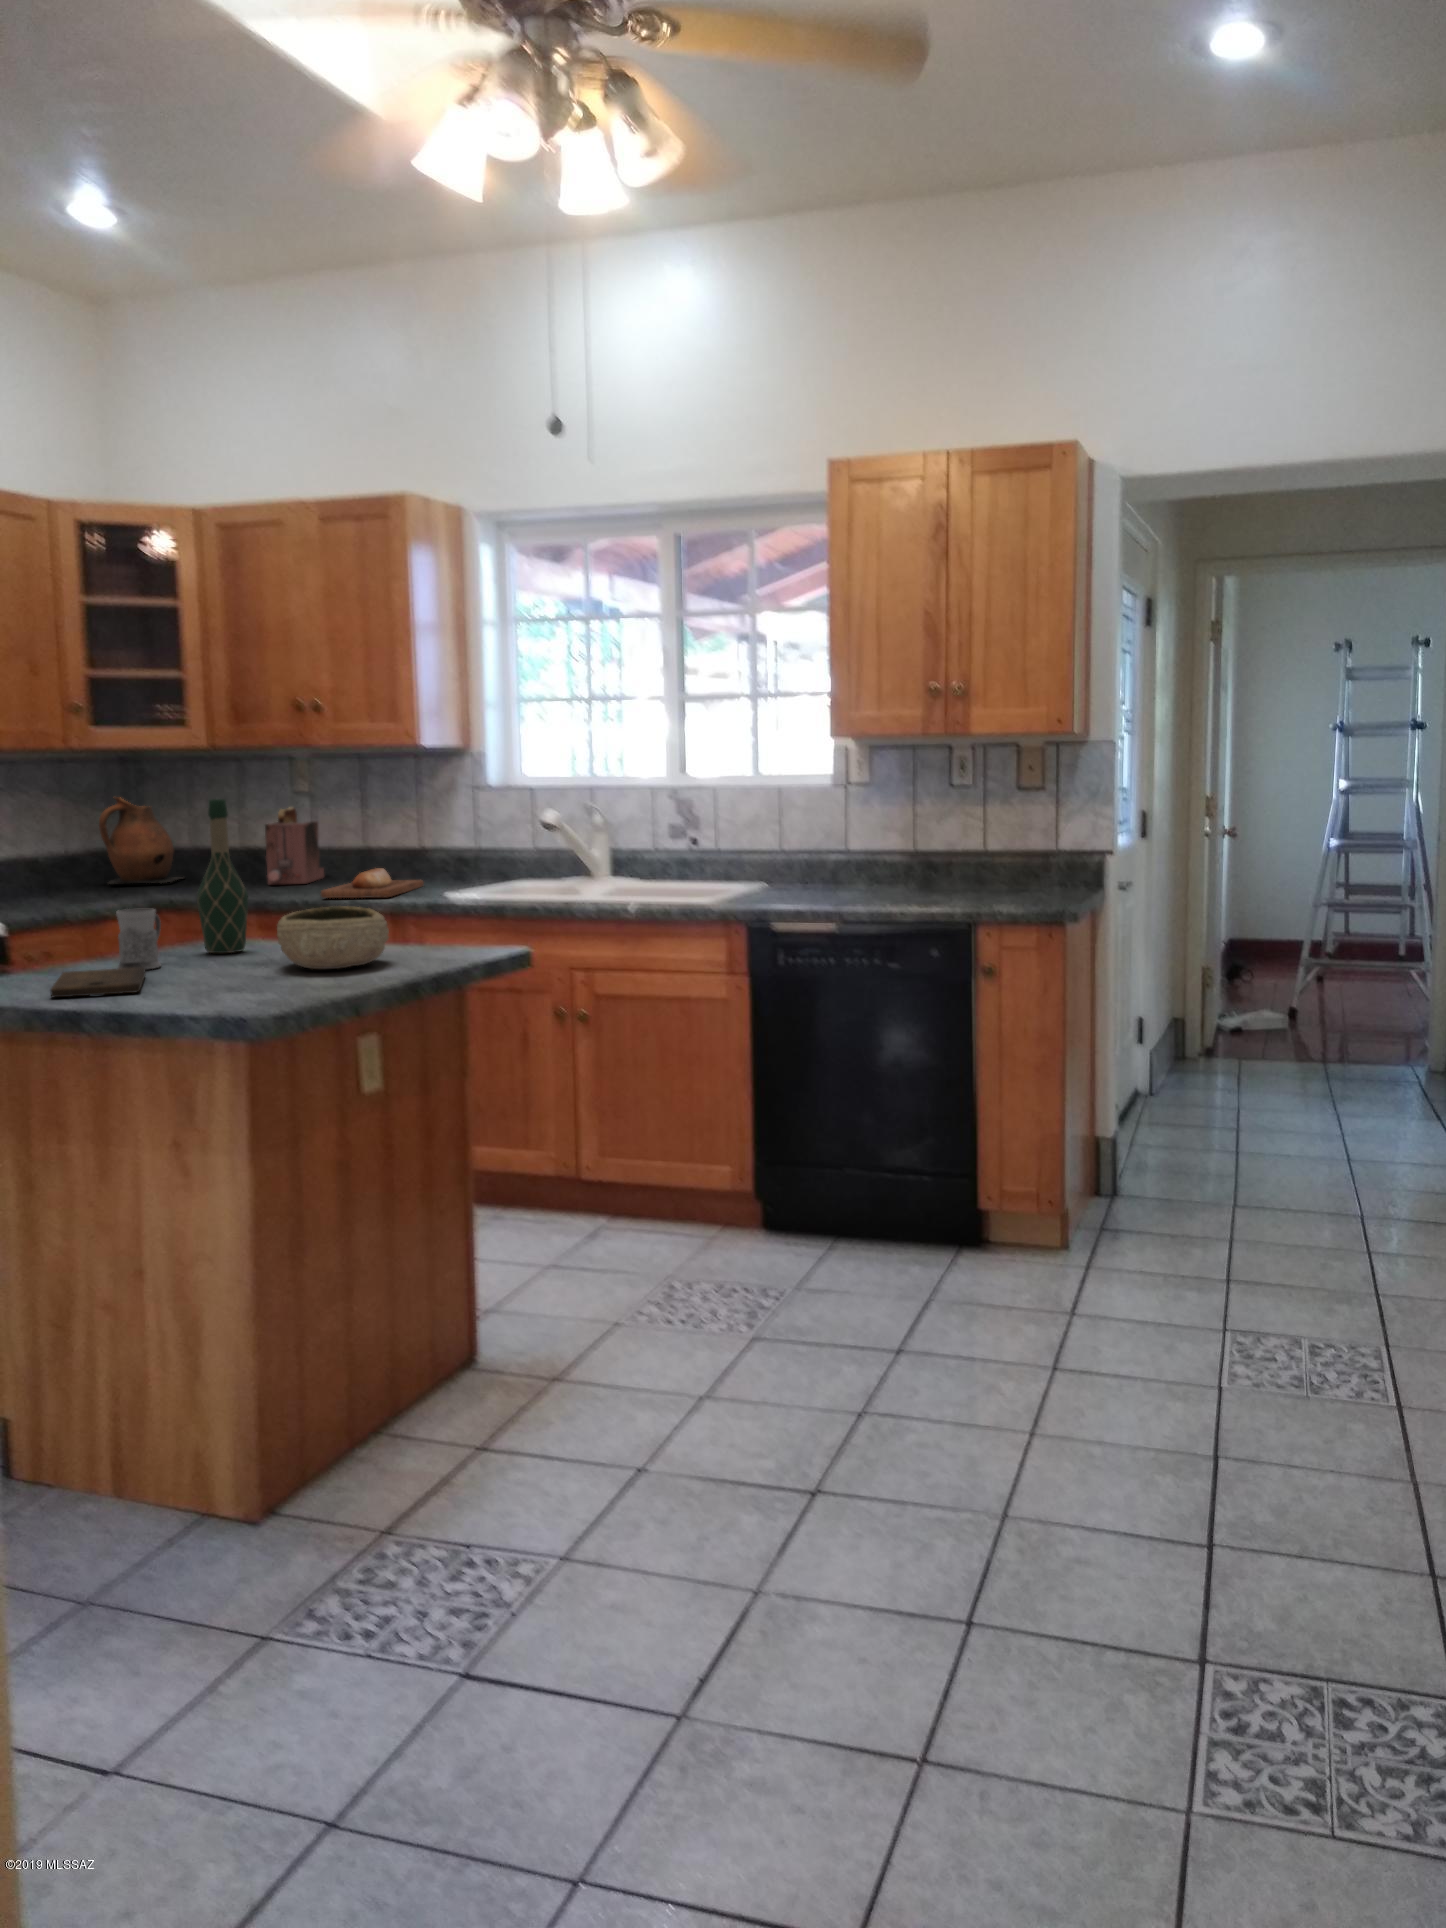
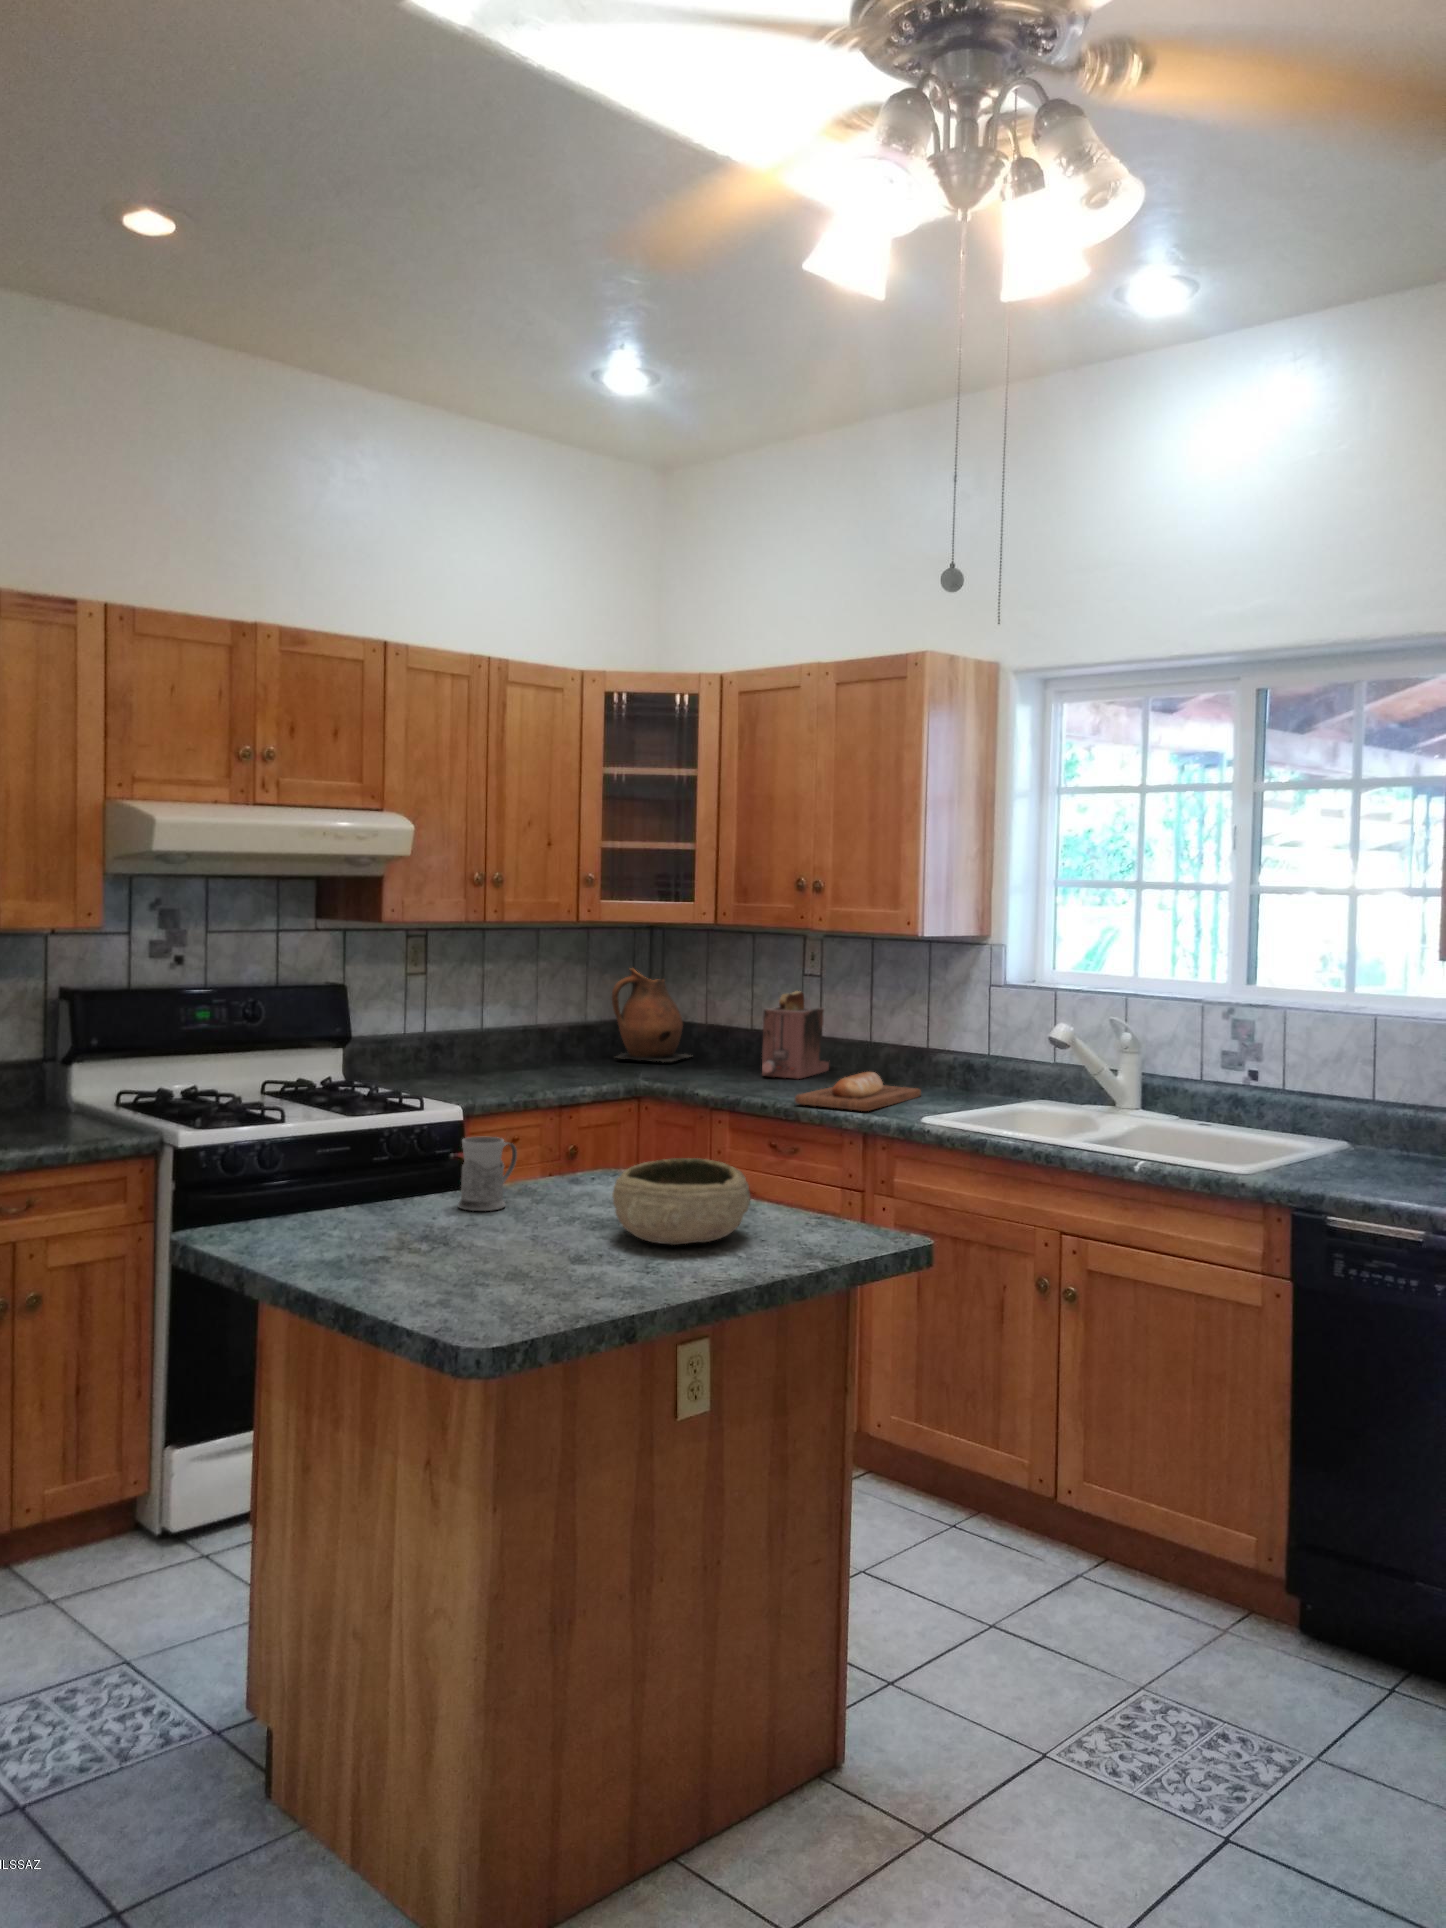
wine bottle: present [197,799,248,953] -> none [569,1012,626,1193]
cutting board: present [50,967,146,997] -> none [336,1208,470,1254]

